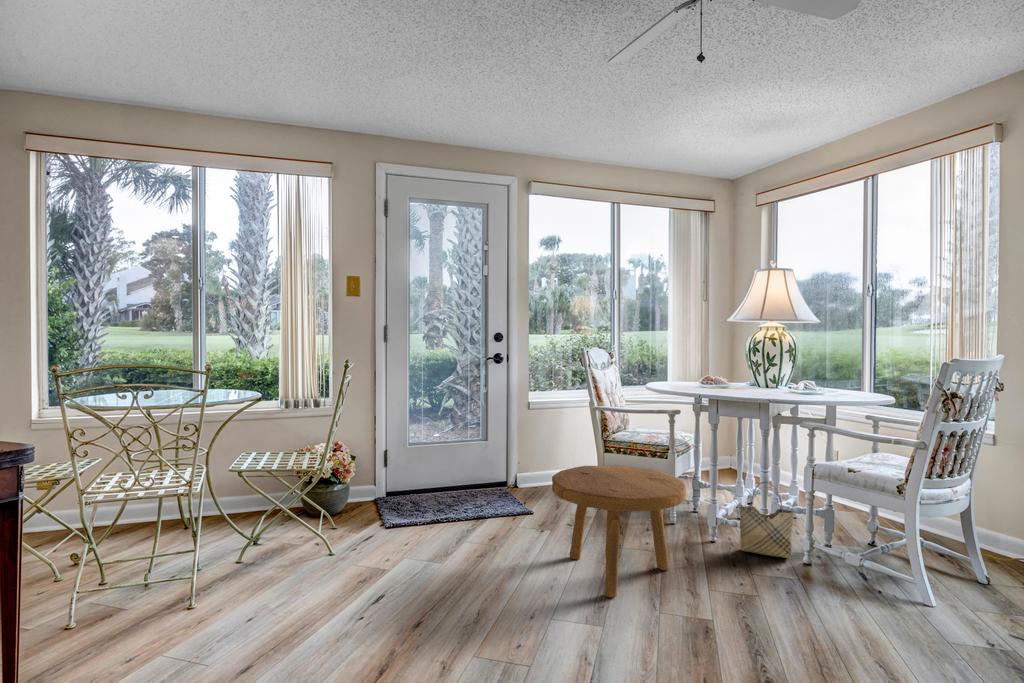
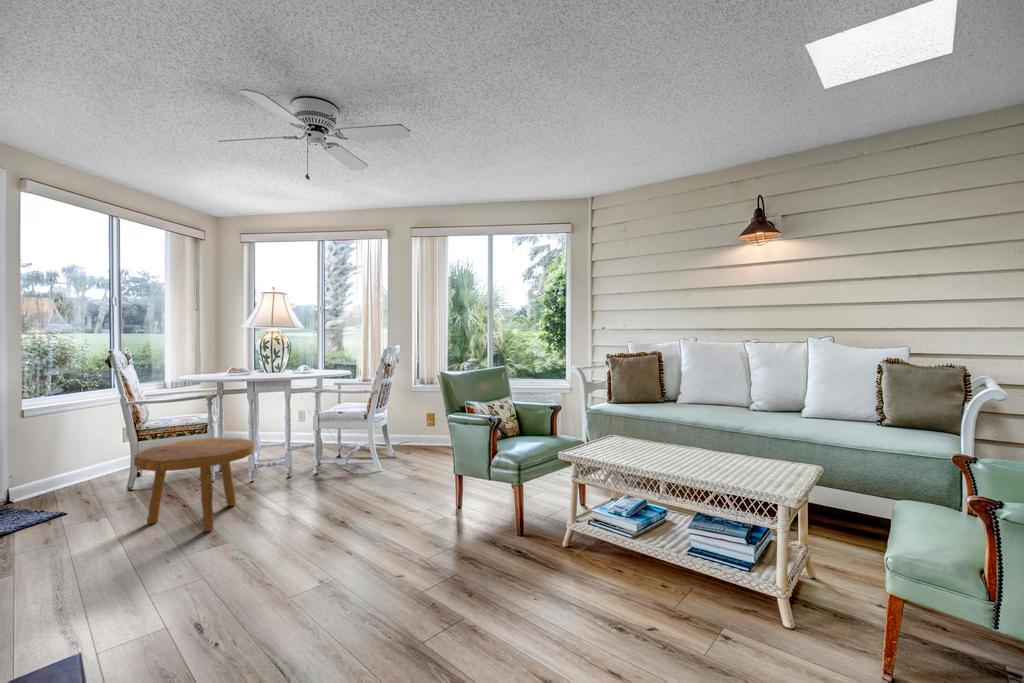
woven basket: present [739,482,794,558] -> none [272,432,307,480]

